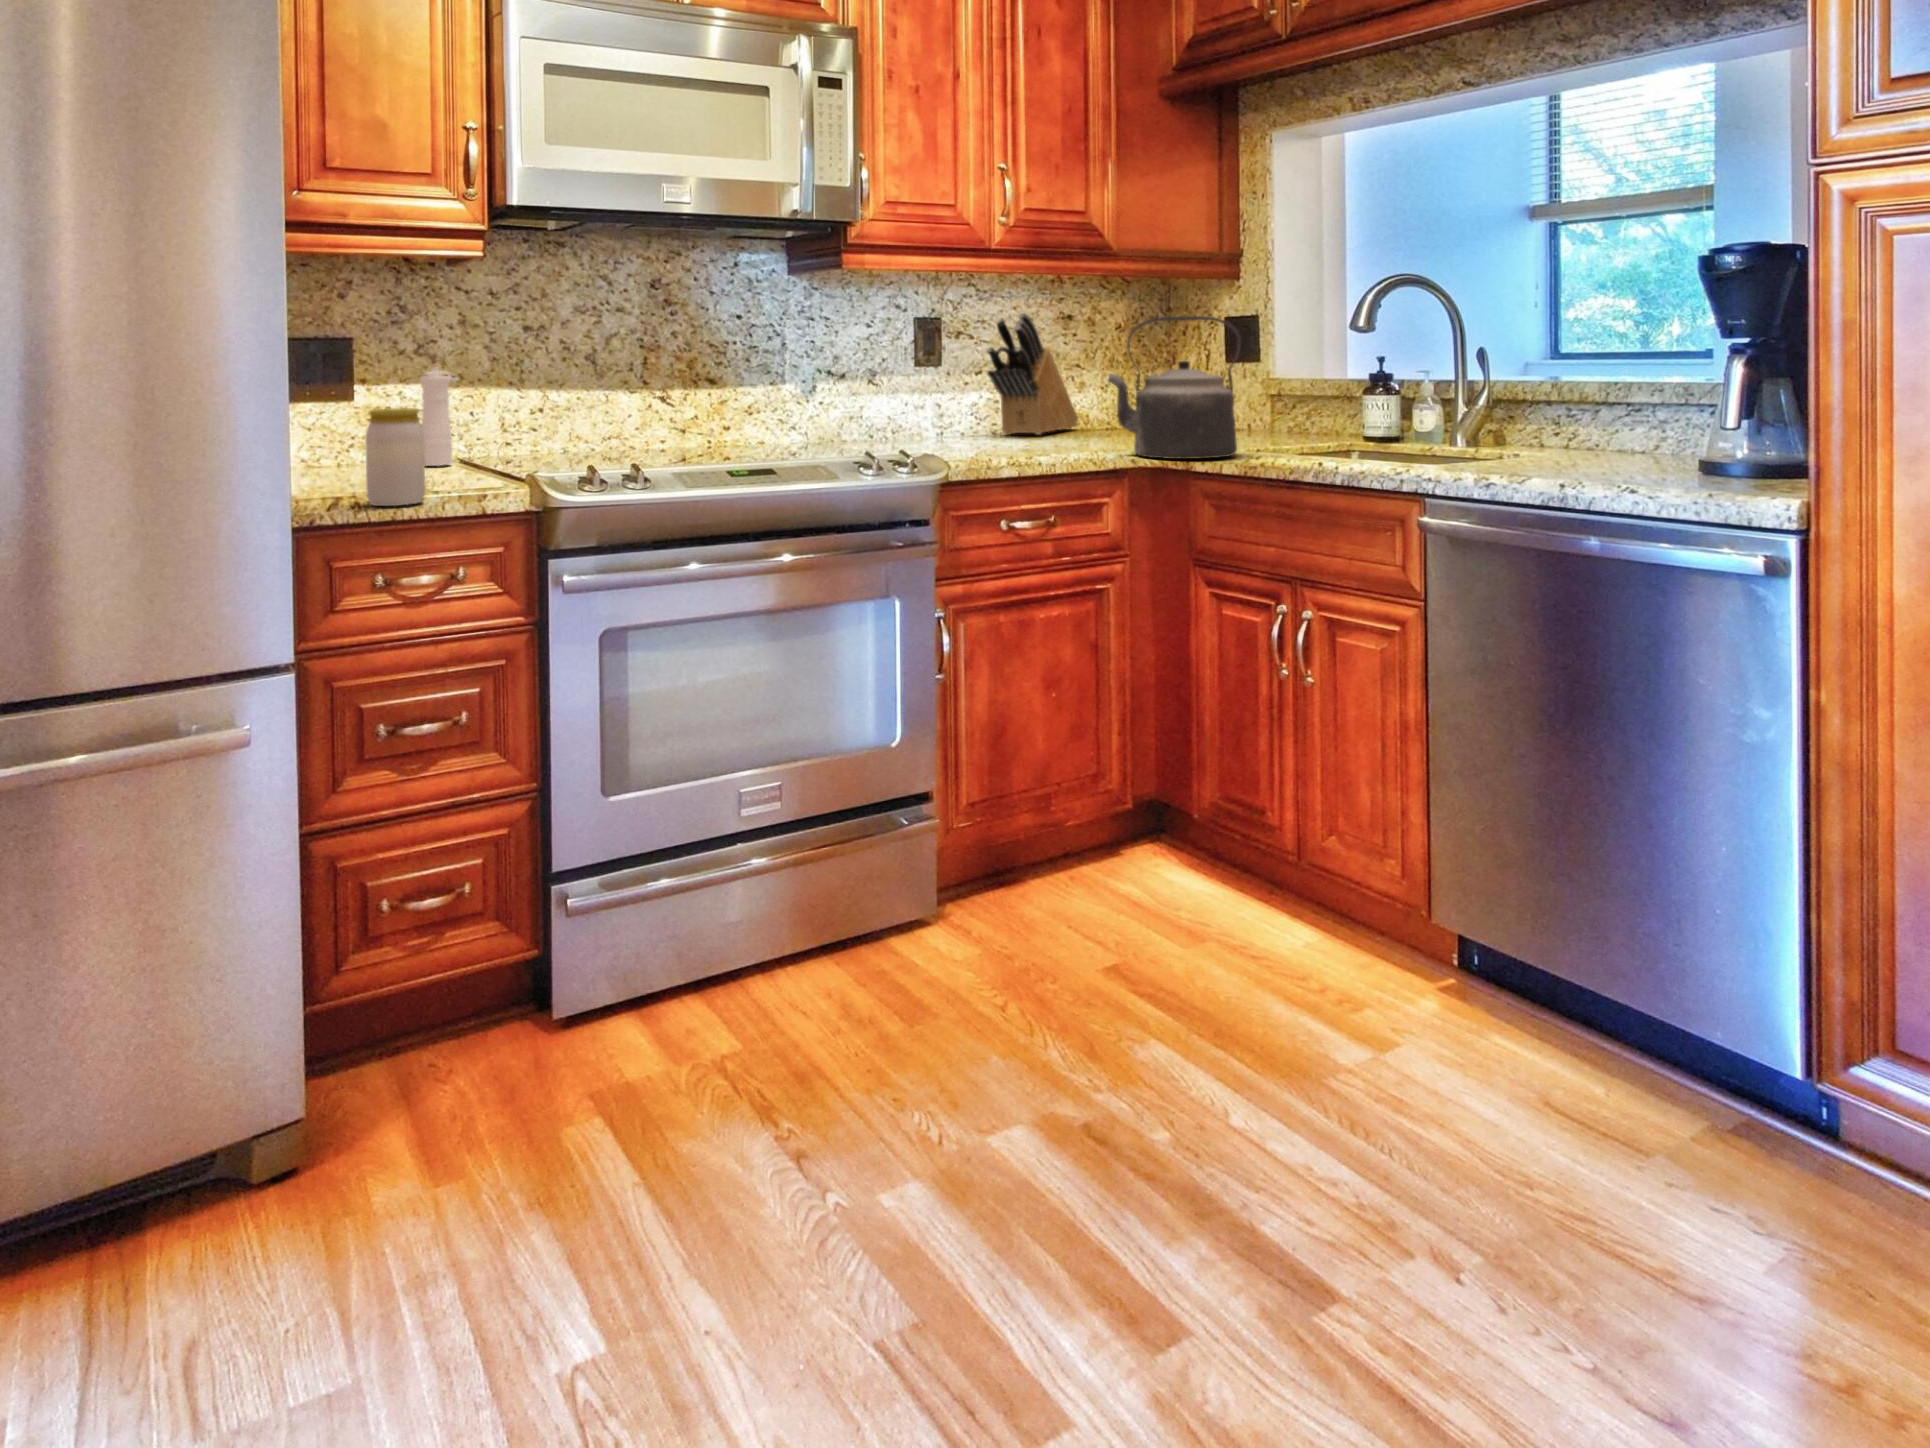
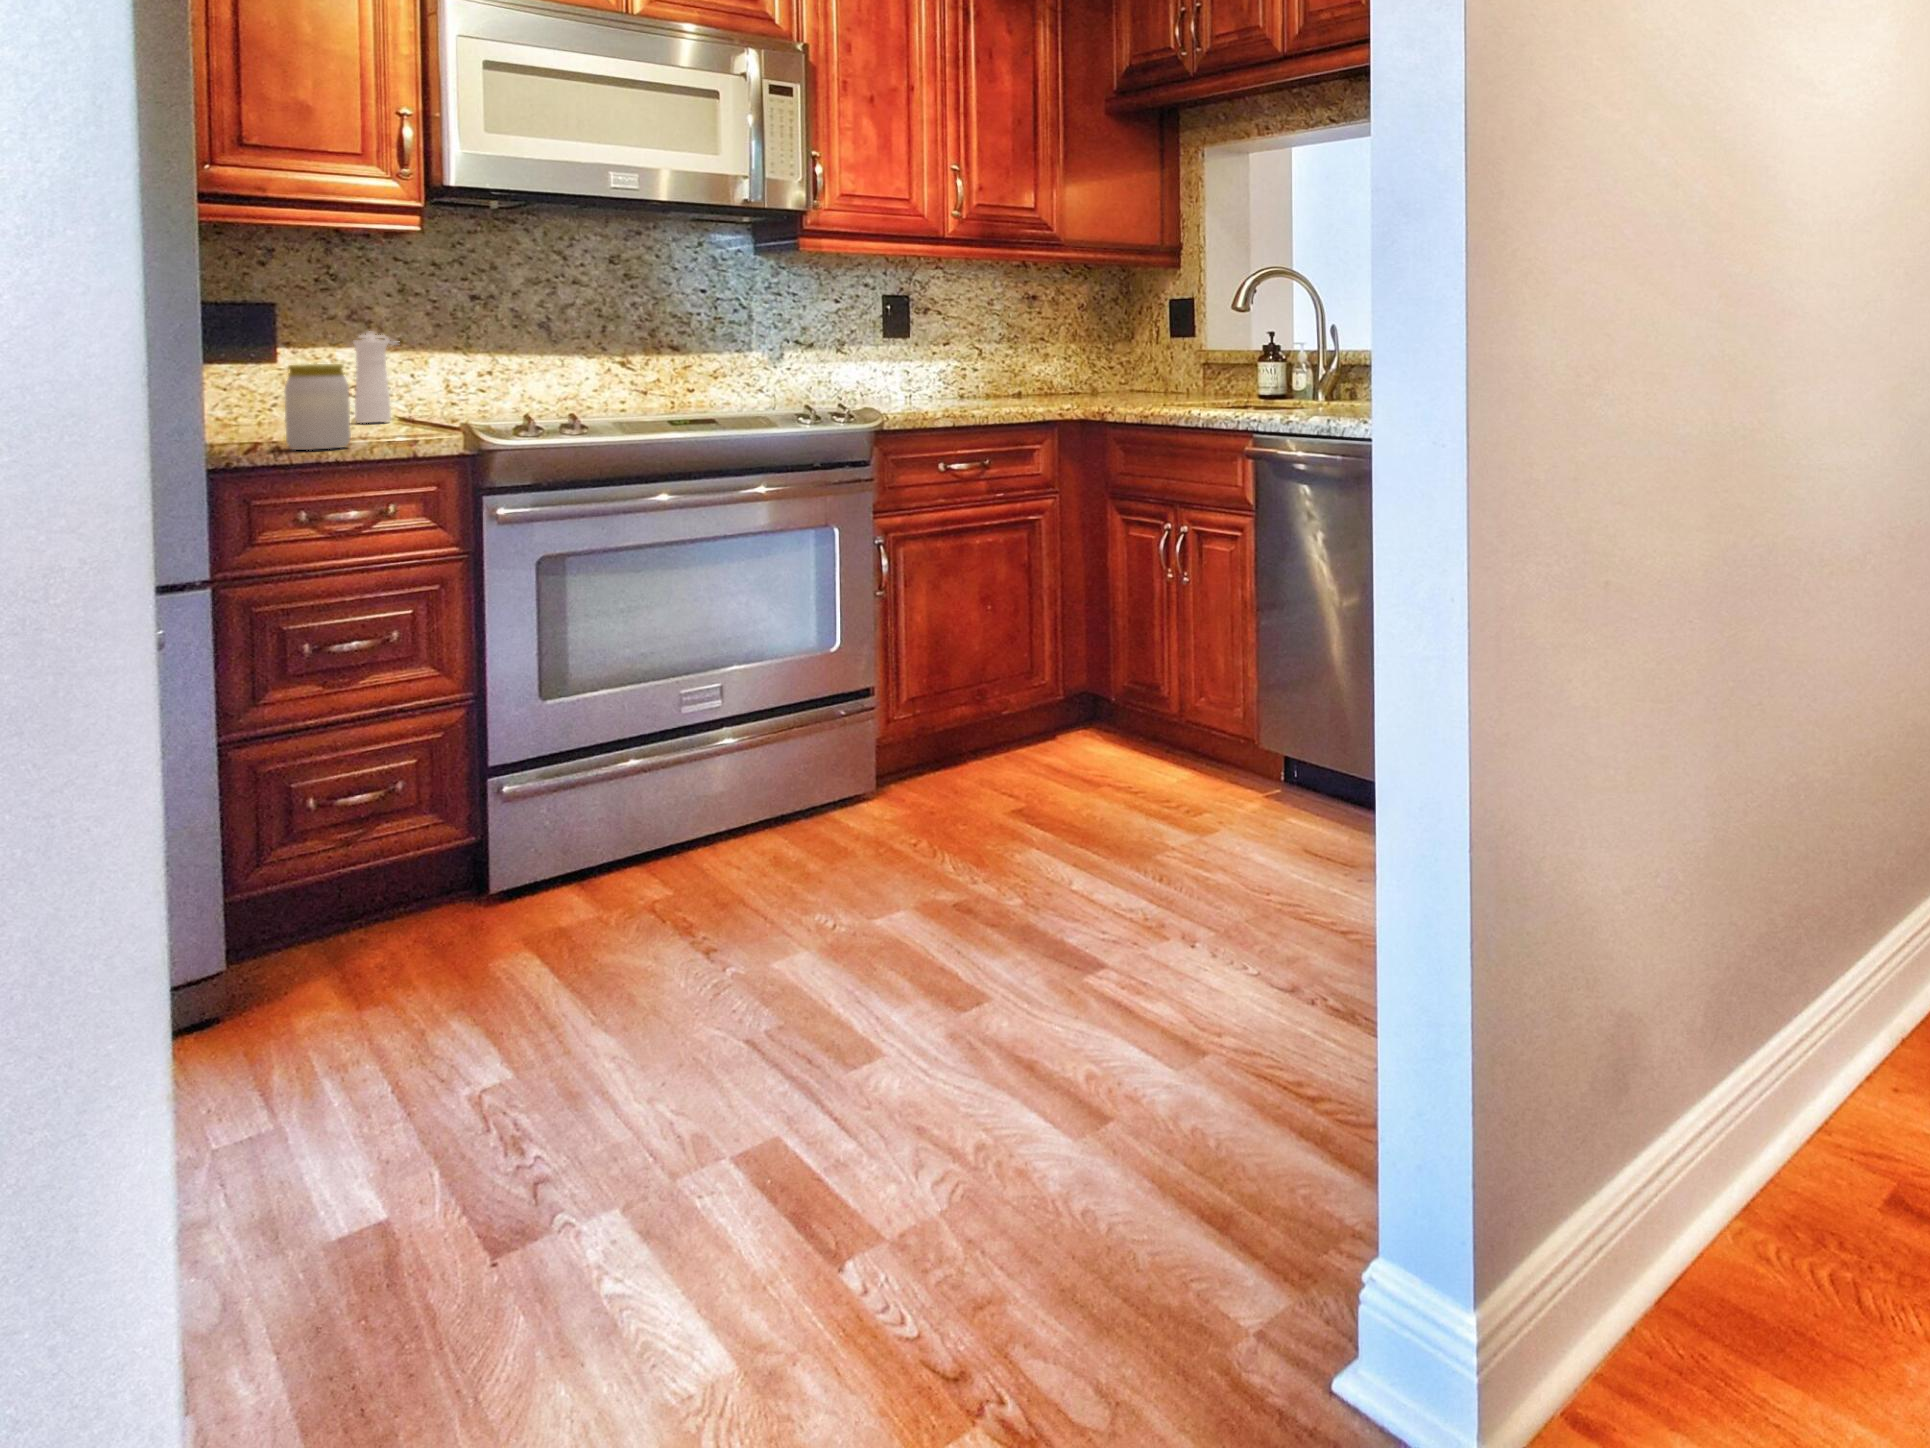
knife block: present [987,313,1078,435] -> none [949,292,1042,396]
kettle: present [1108,316,1241,459] -> none [1039,297,1148,410]

